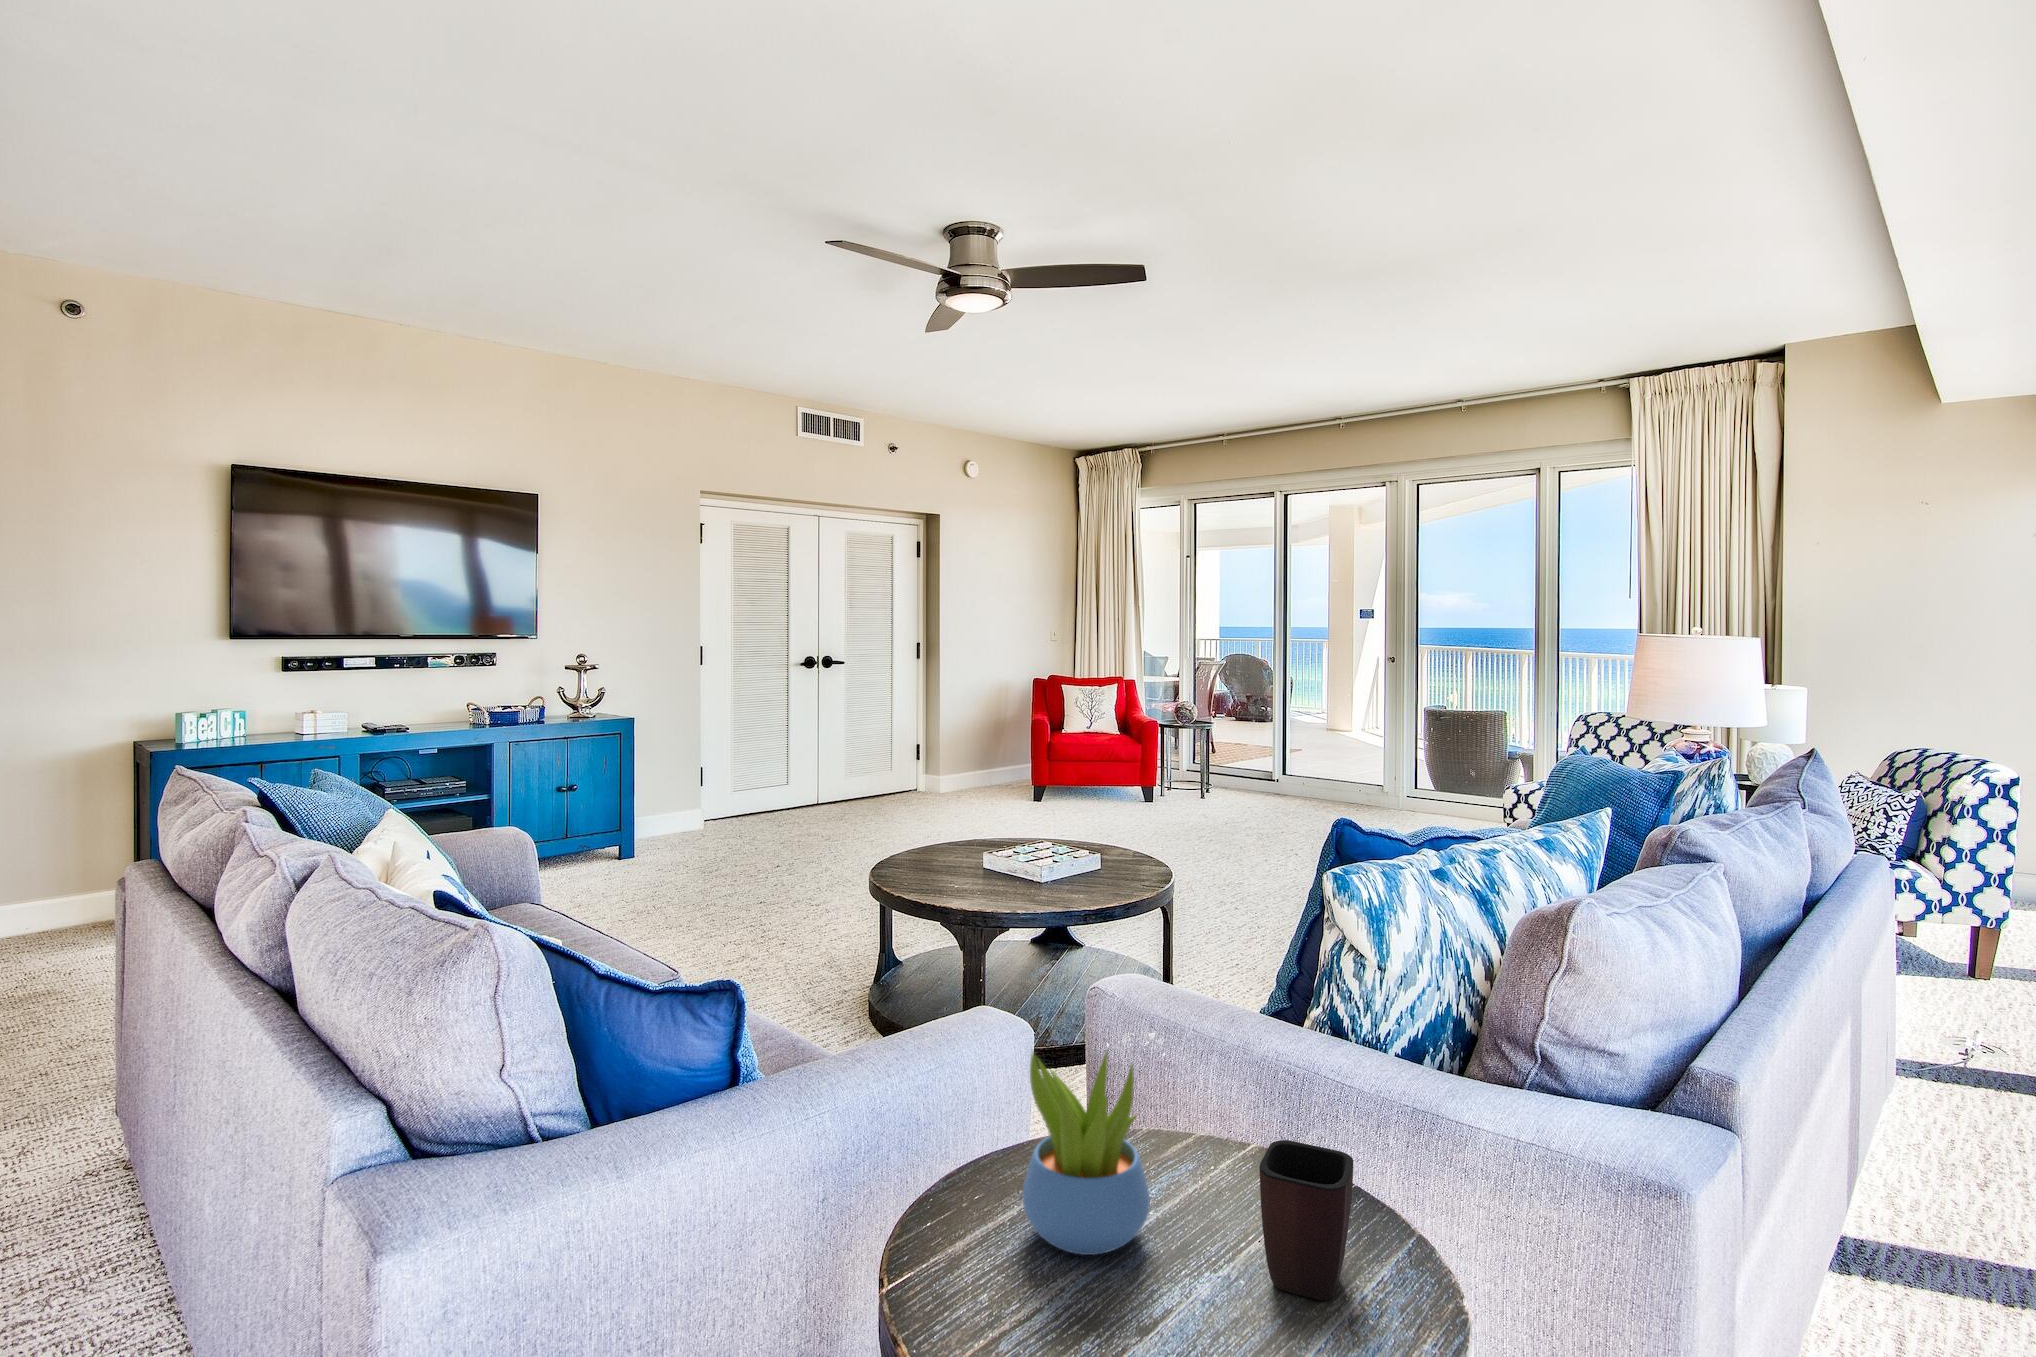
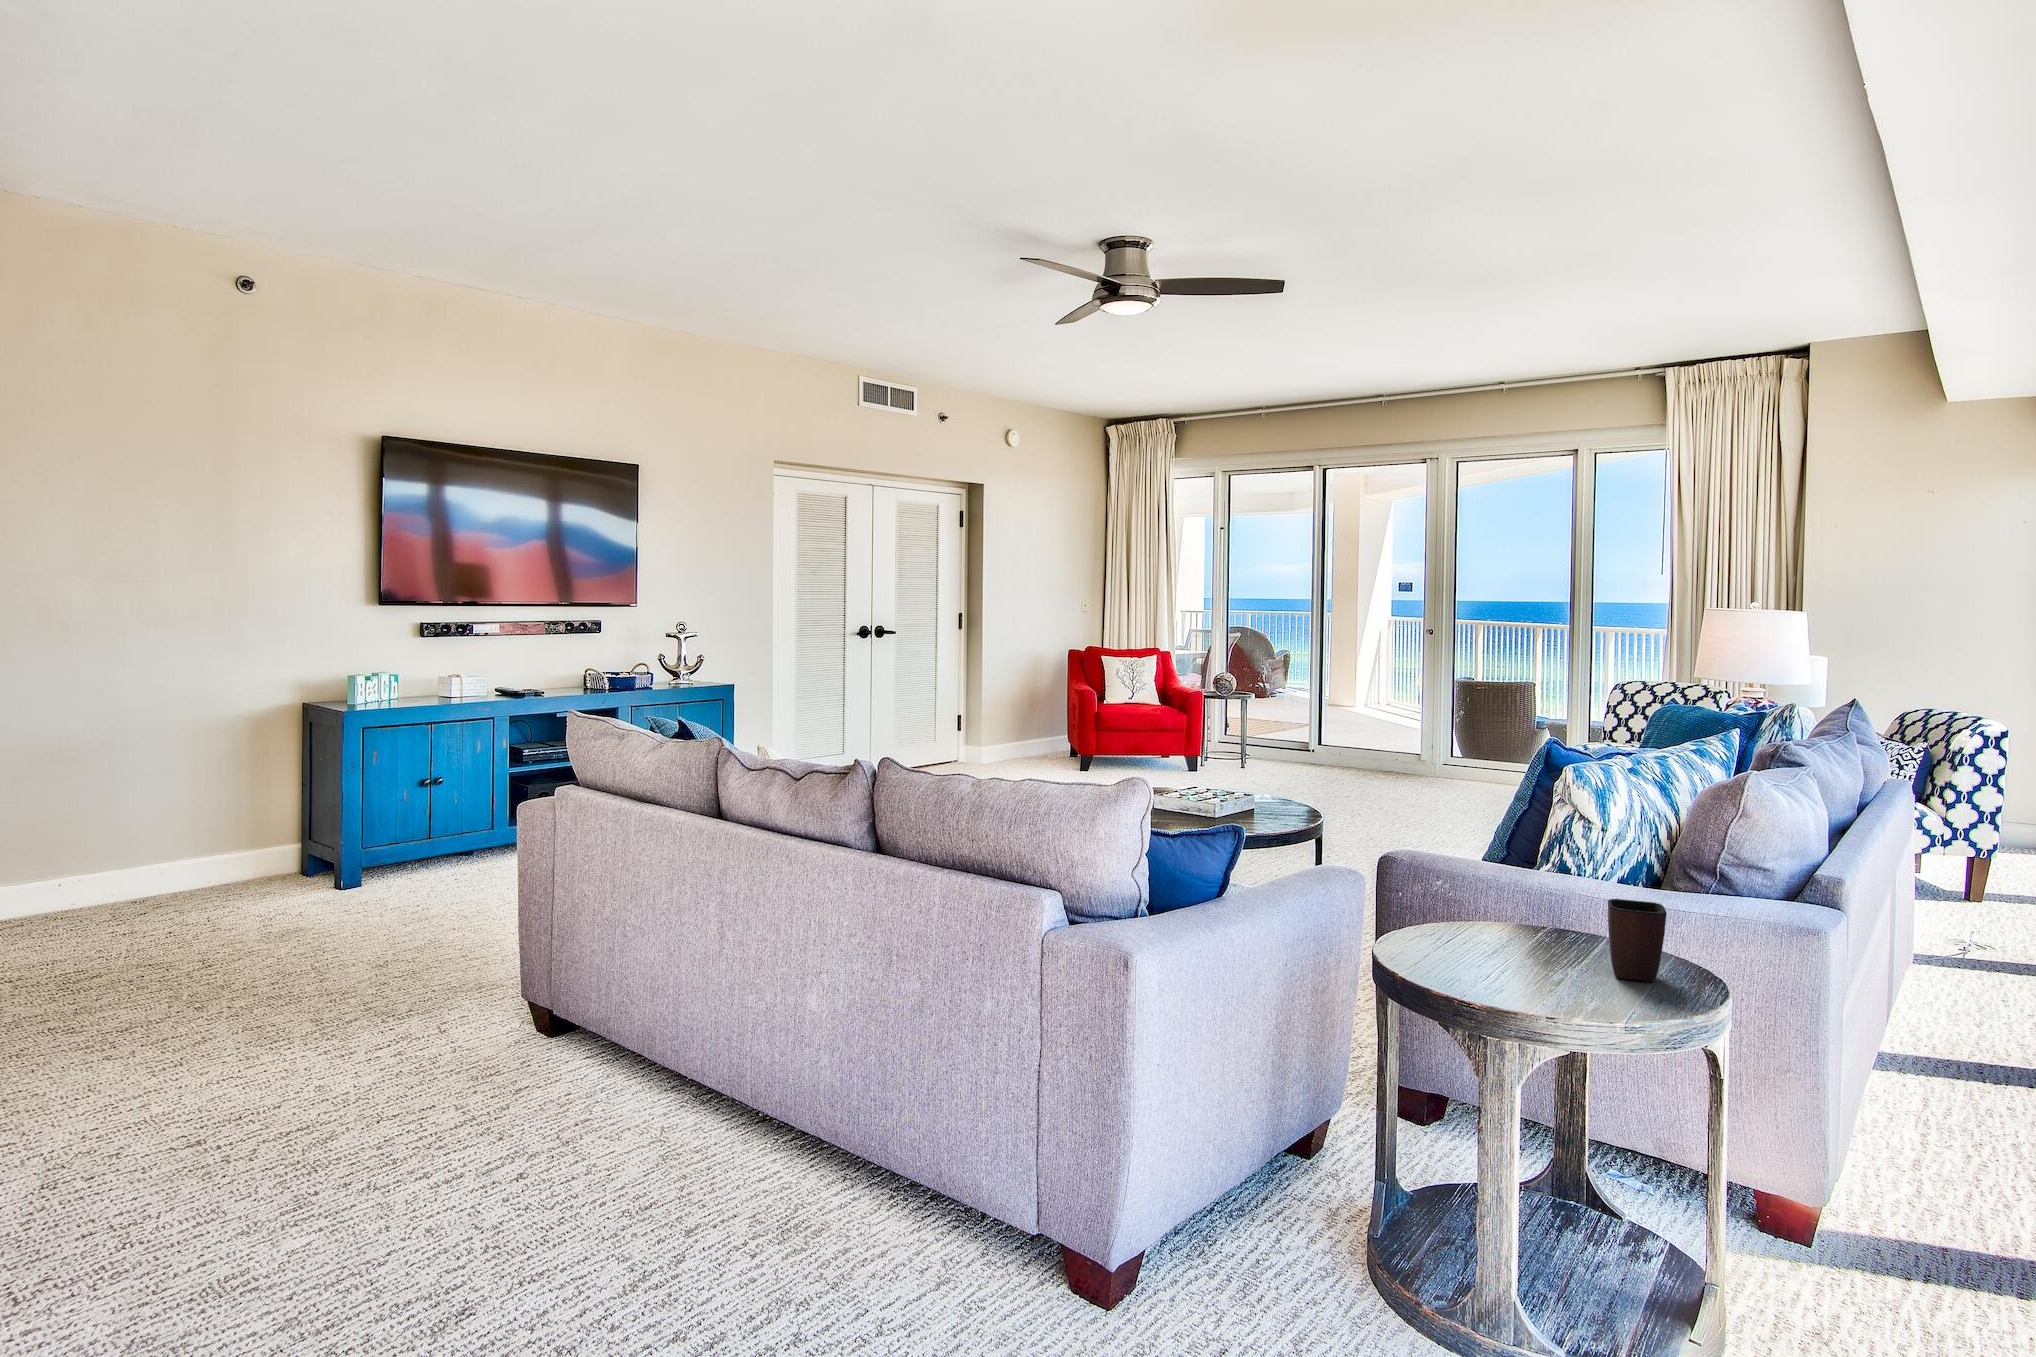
succulent plant: present [1023,1051,1150,1255] -> none [1447,845,1532,968]

